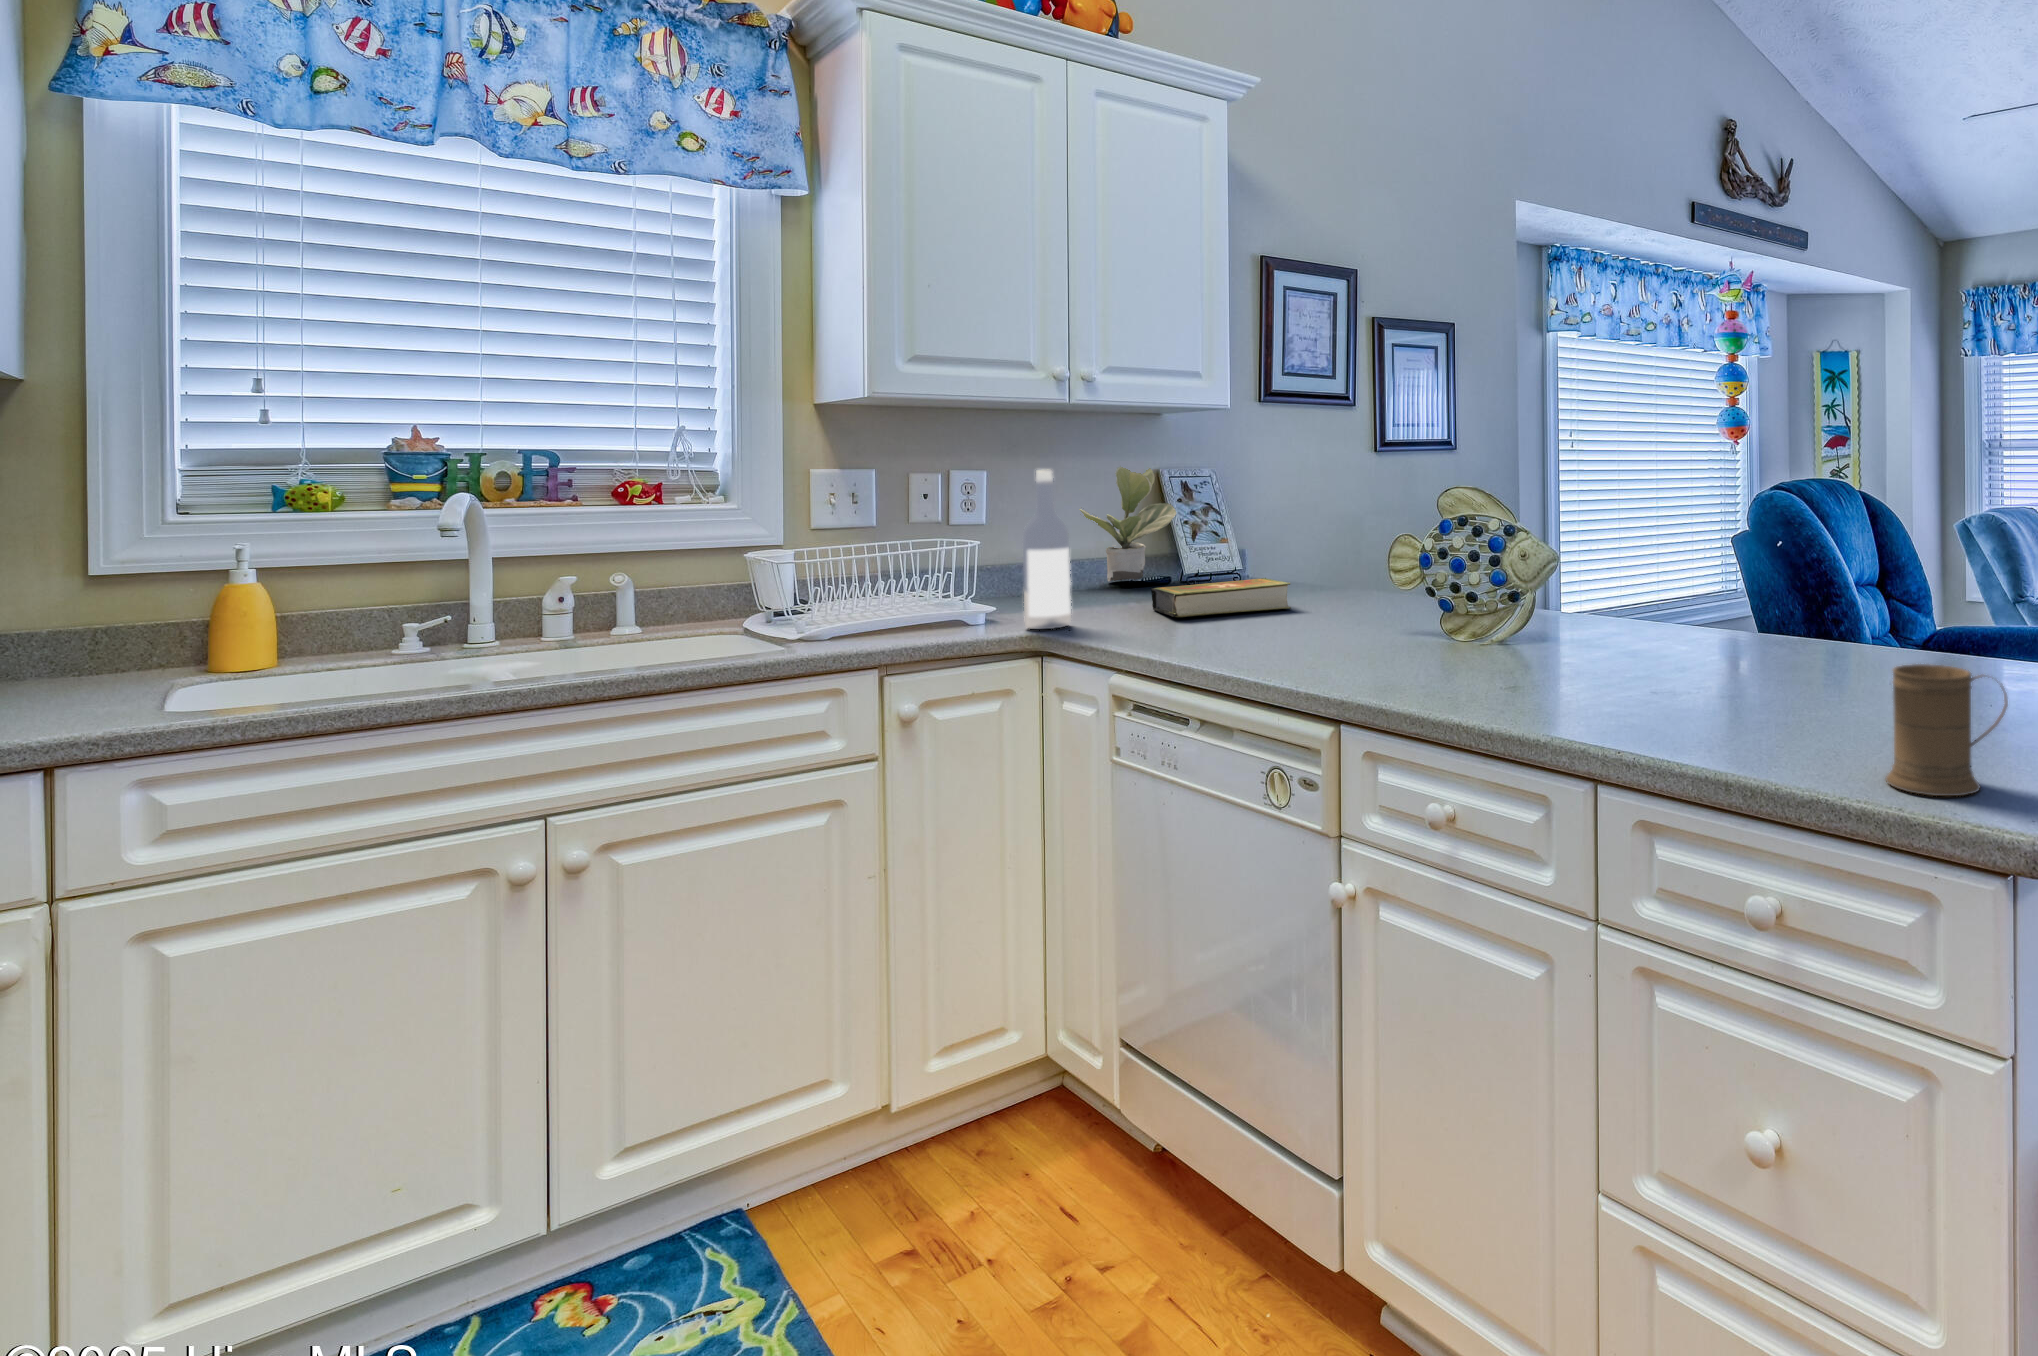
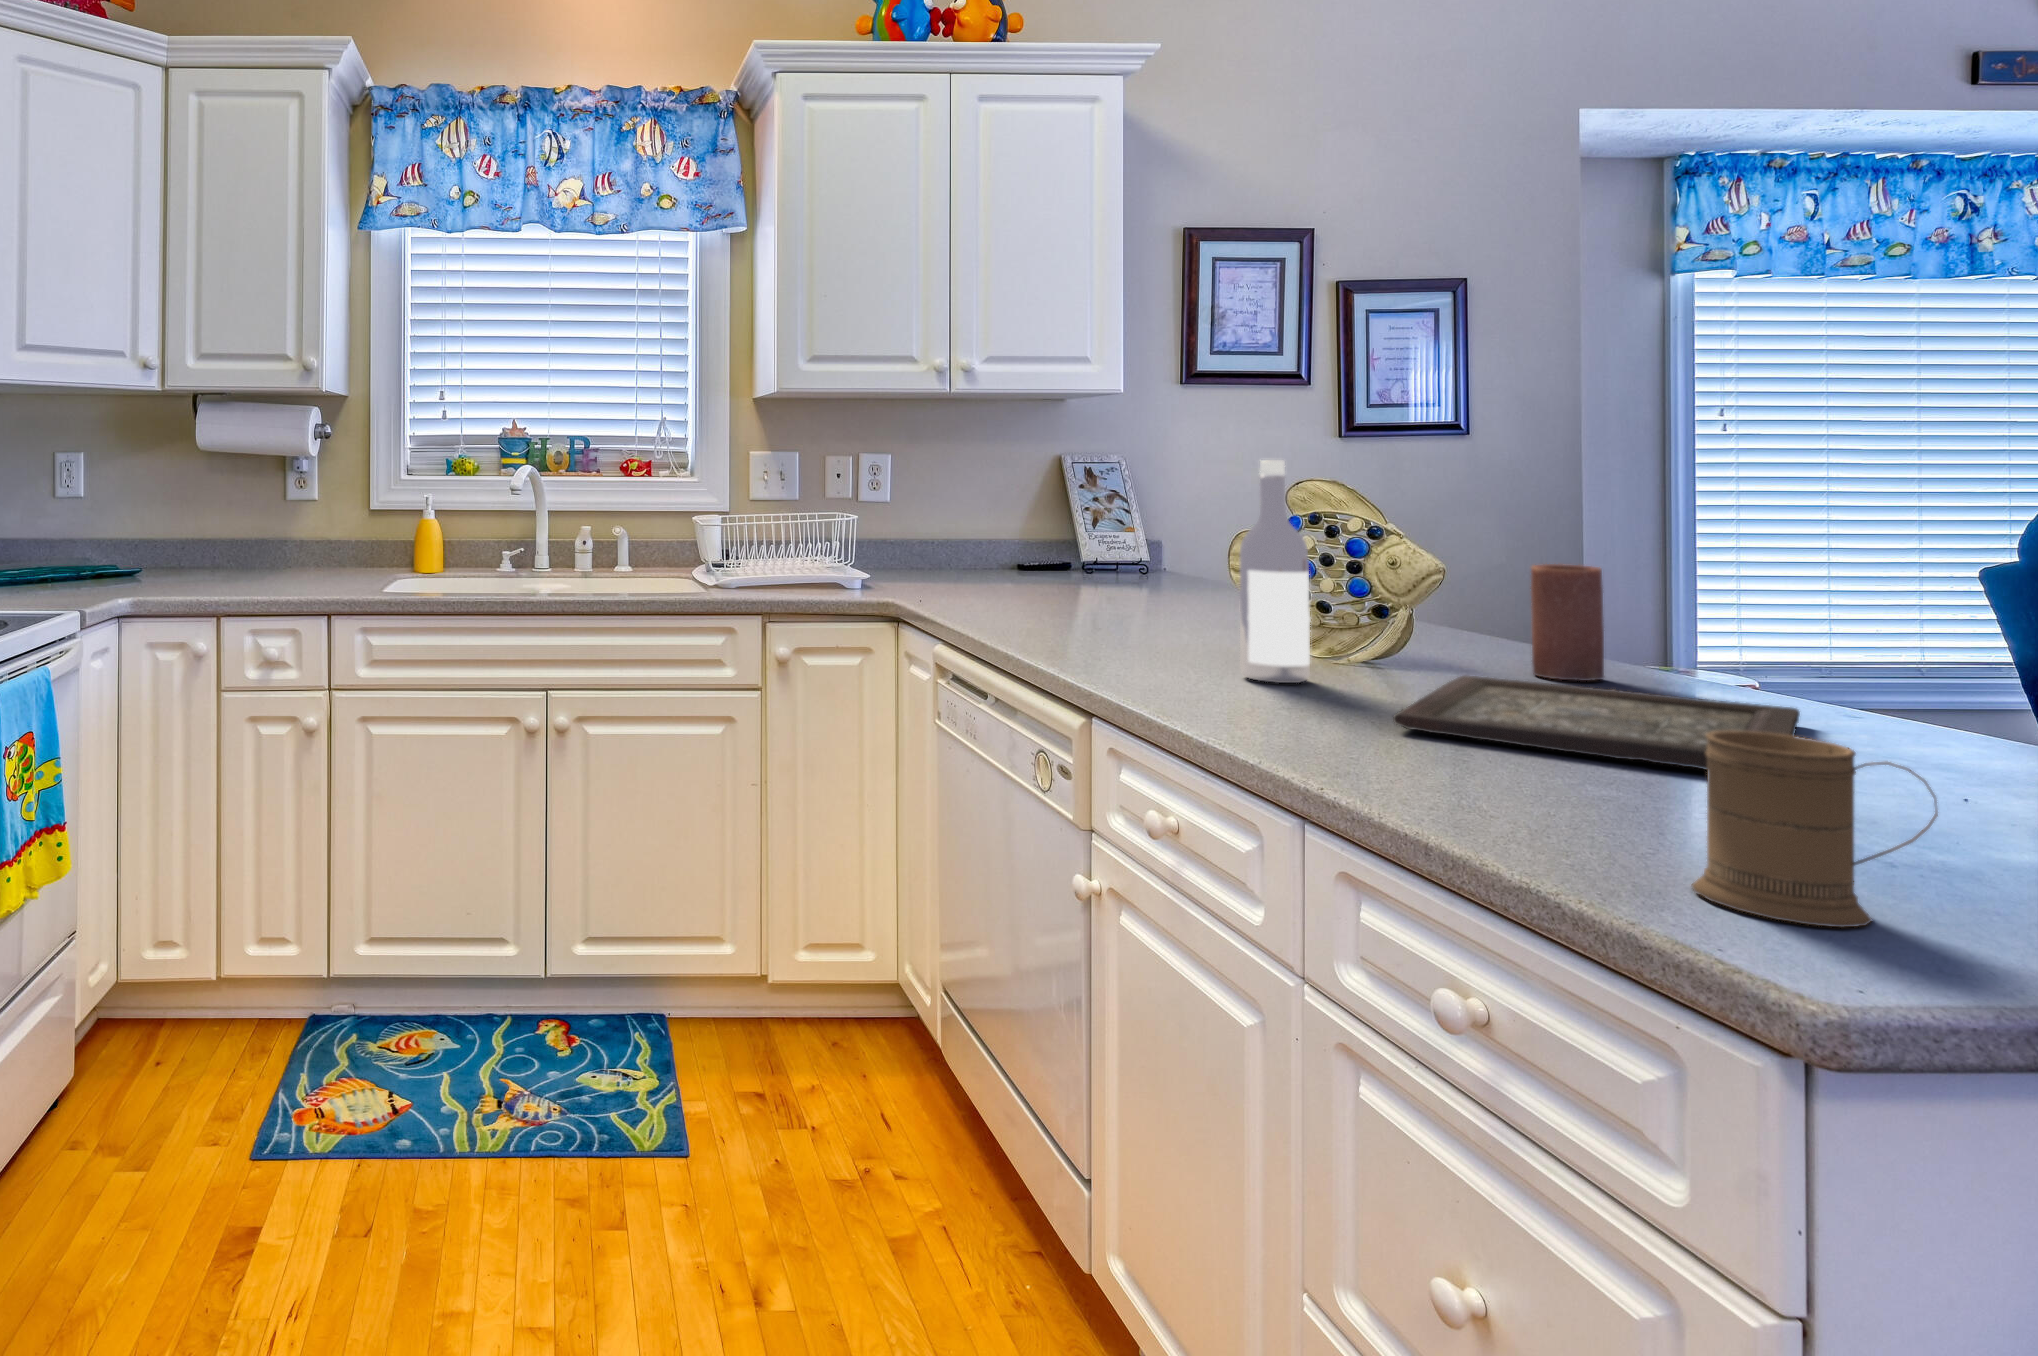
potted plant: present [1079,466,1176,581] -> none [973,452,1076,570]
wine bottle: present [1023,470,1071,629] -> present [1240,460,1310,683]
candle: none [1600,547,1644,635] -> present [1531,564,1604,681]
book: present [1151,578,1291,617] -> none [1016,574,1158,608]
tray: none [1579,637,1819,693] -> present [1393,676,1800,770]

